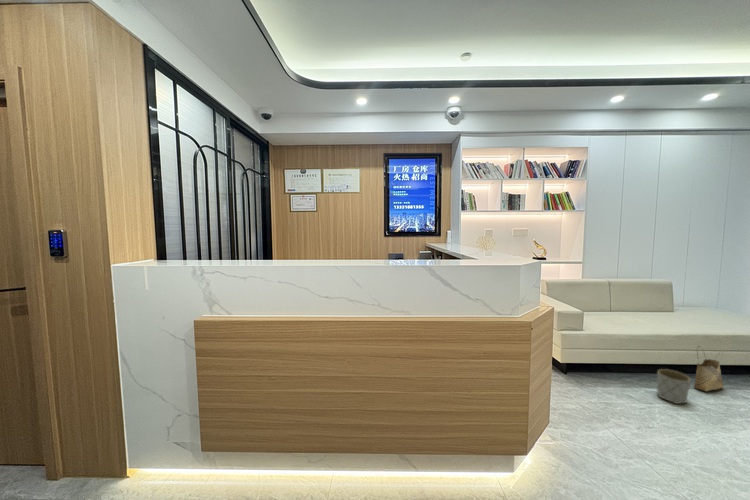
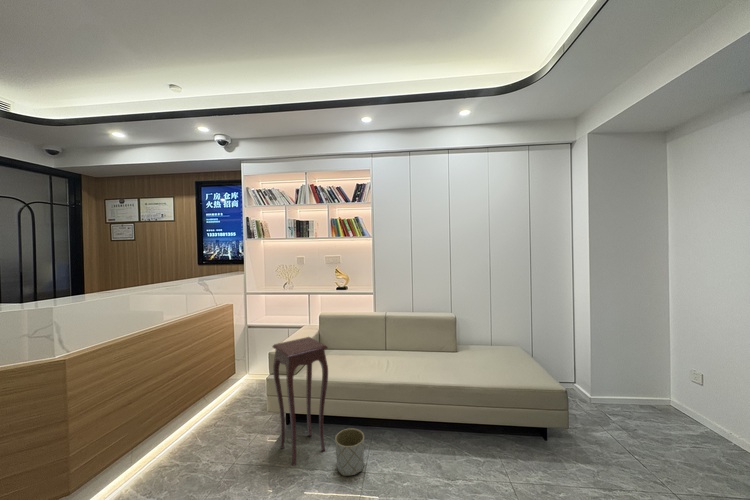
side table: none [589,297,642,399] -> present [273,337,328,466]
woven basket: present [694,359,723,391] -> none [398,398,434,459]

